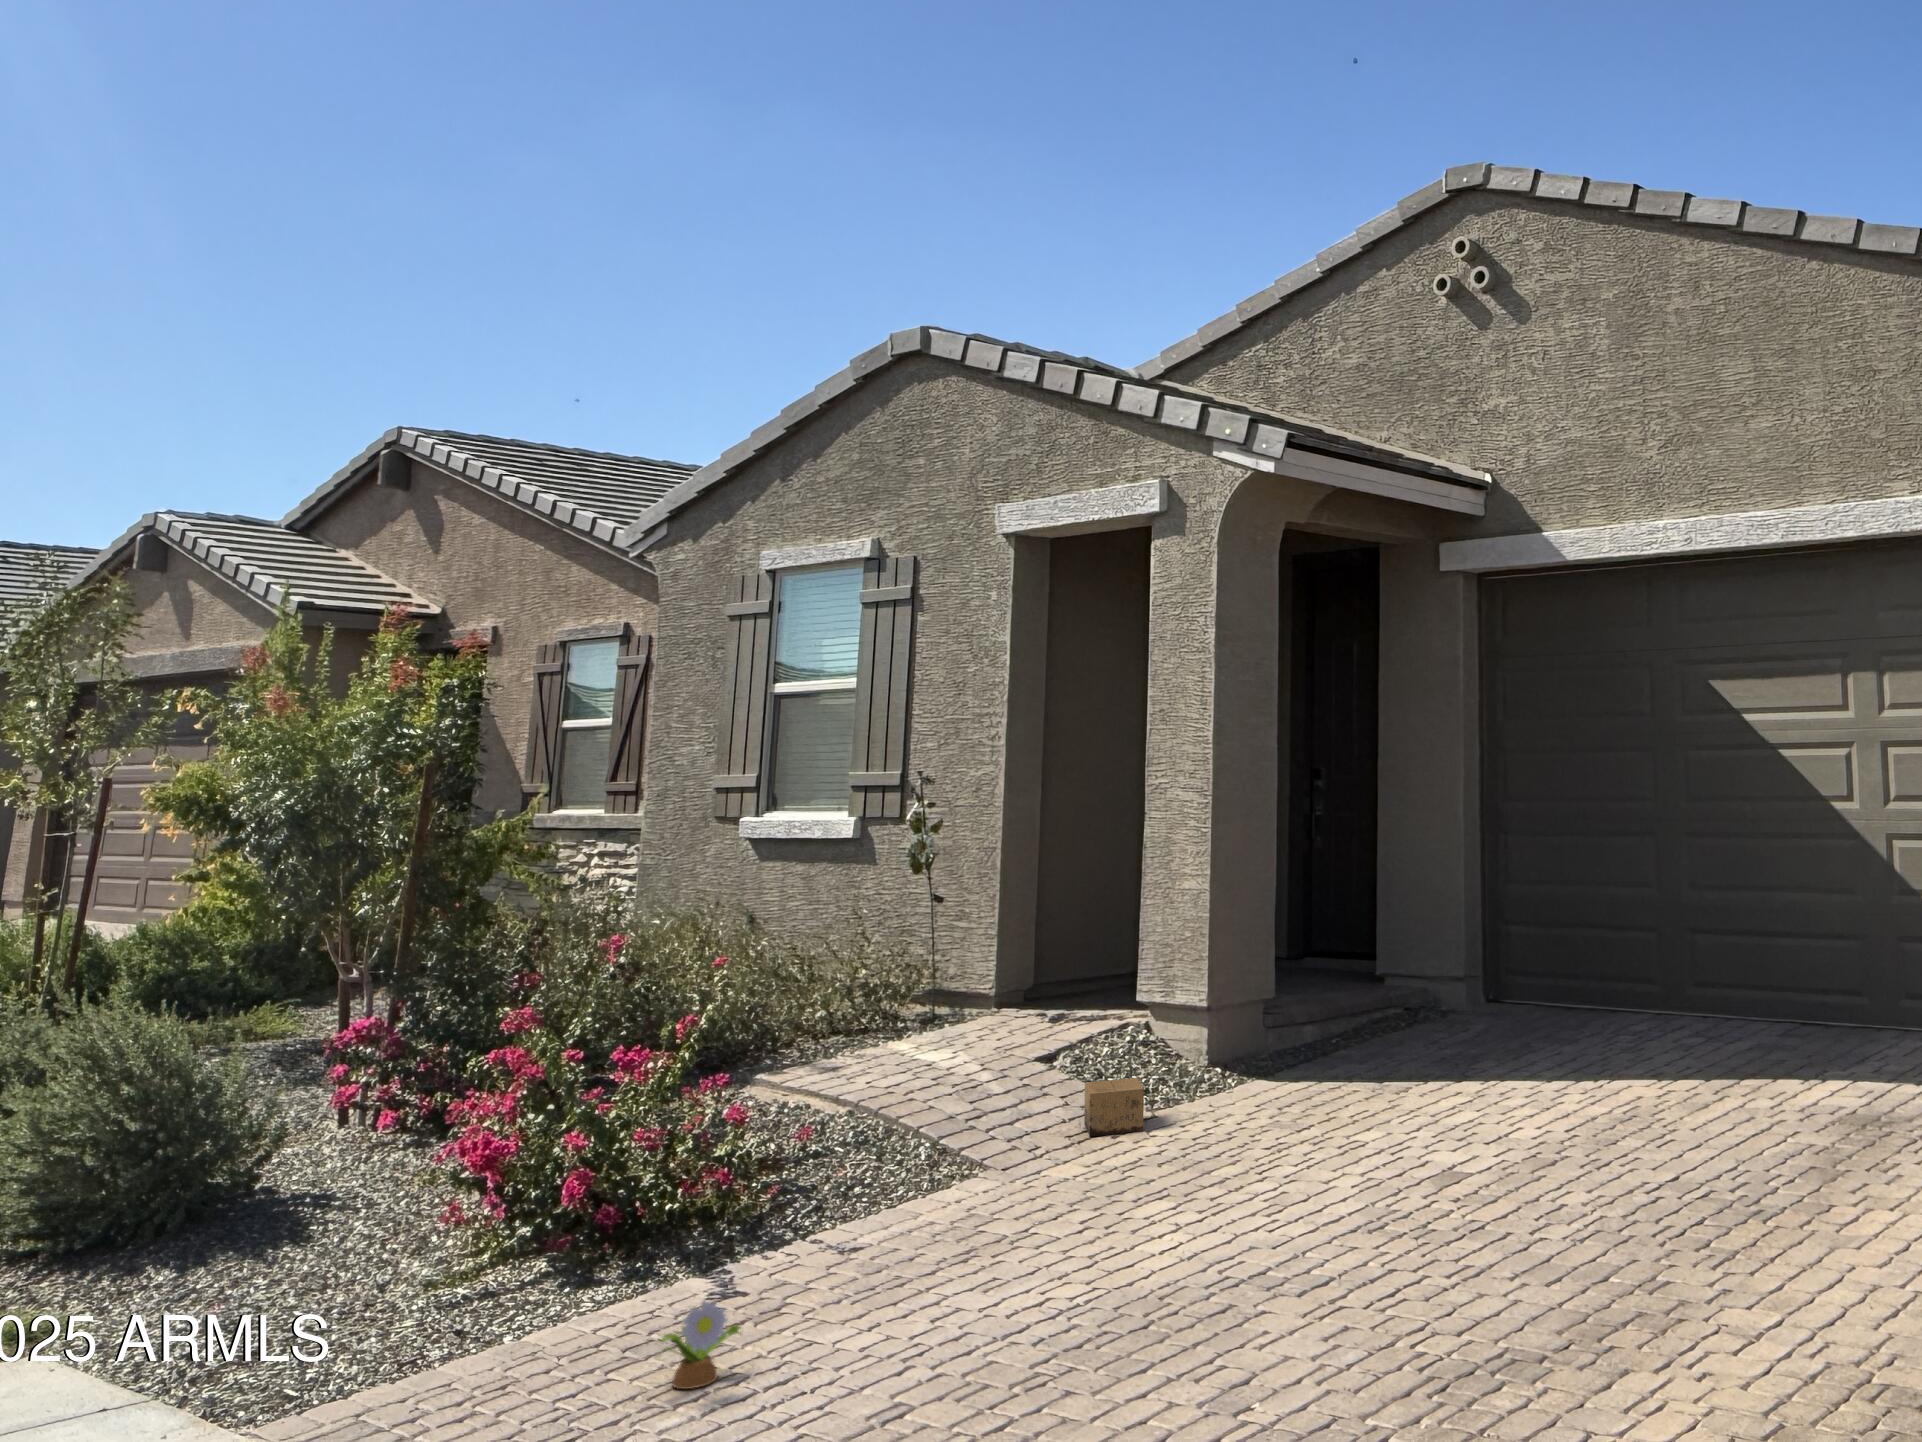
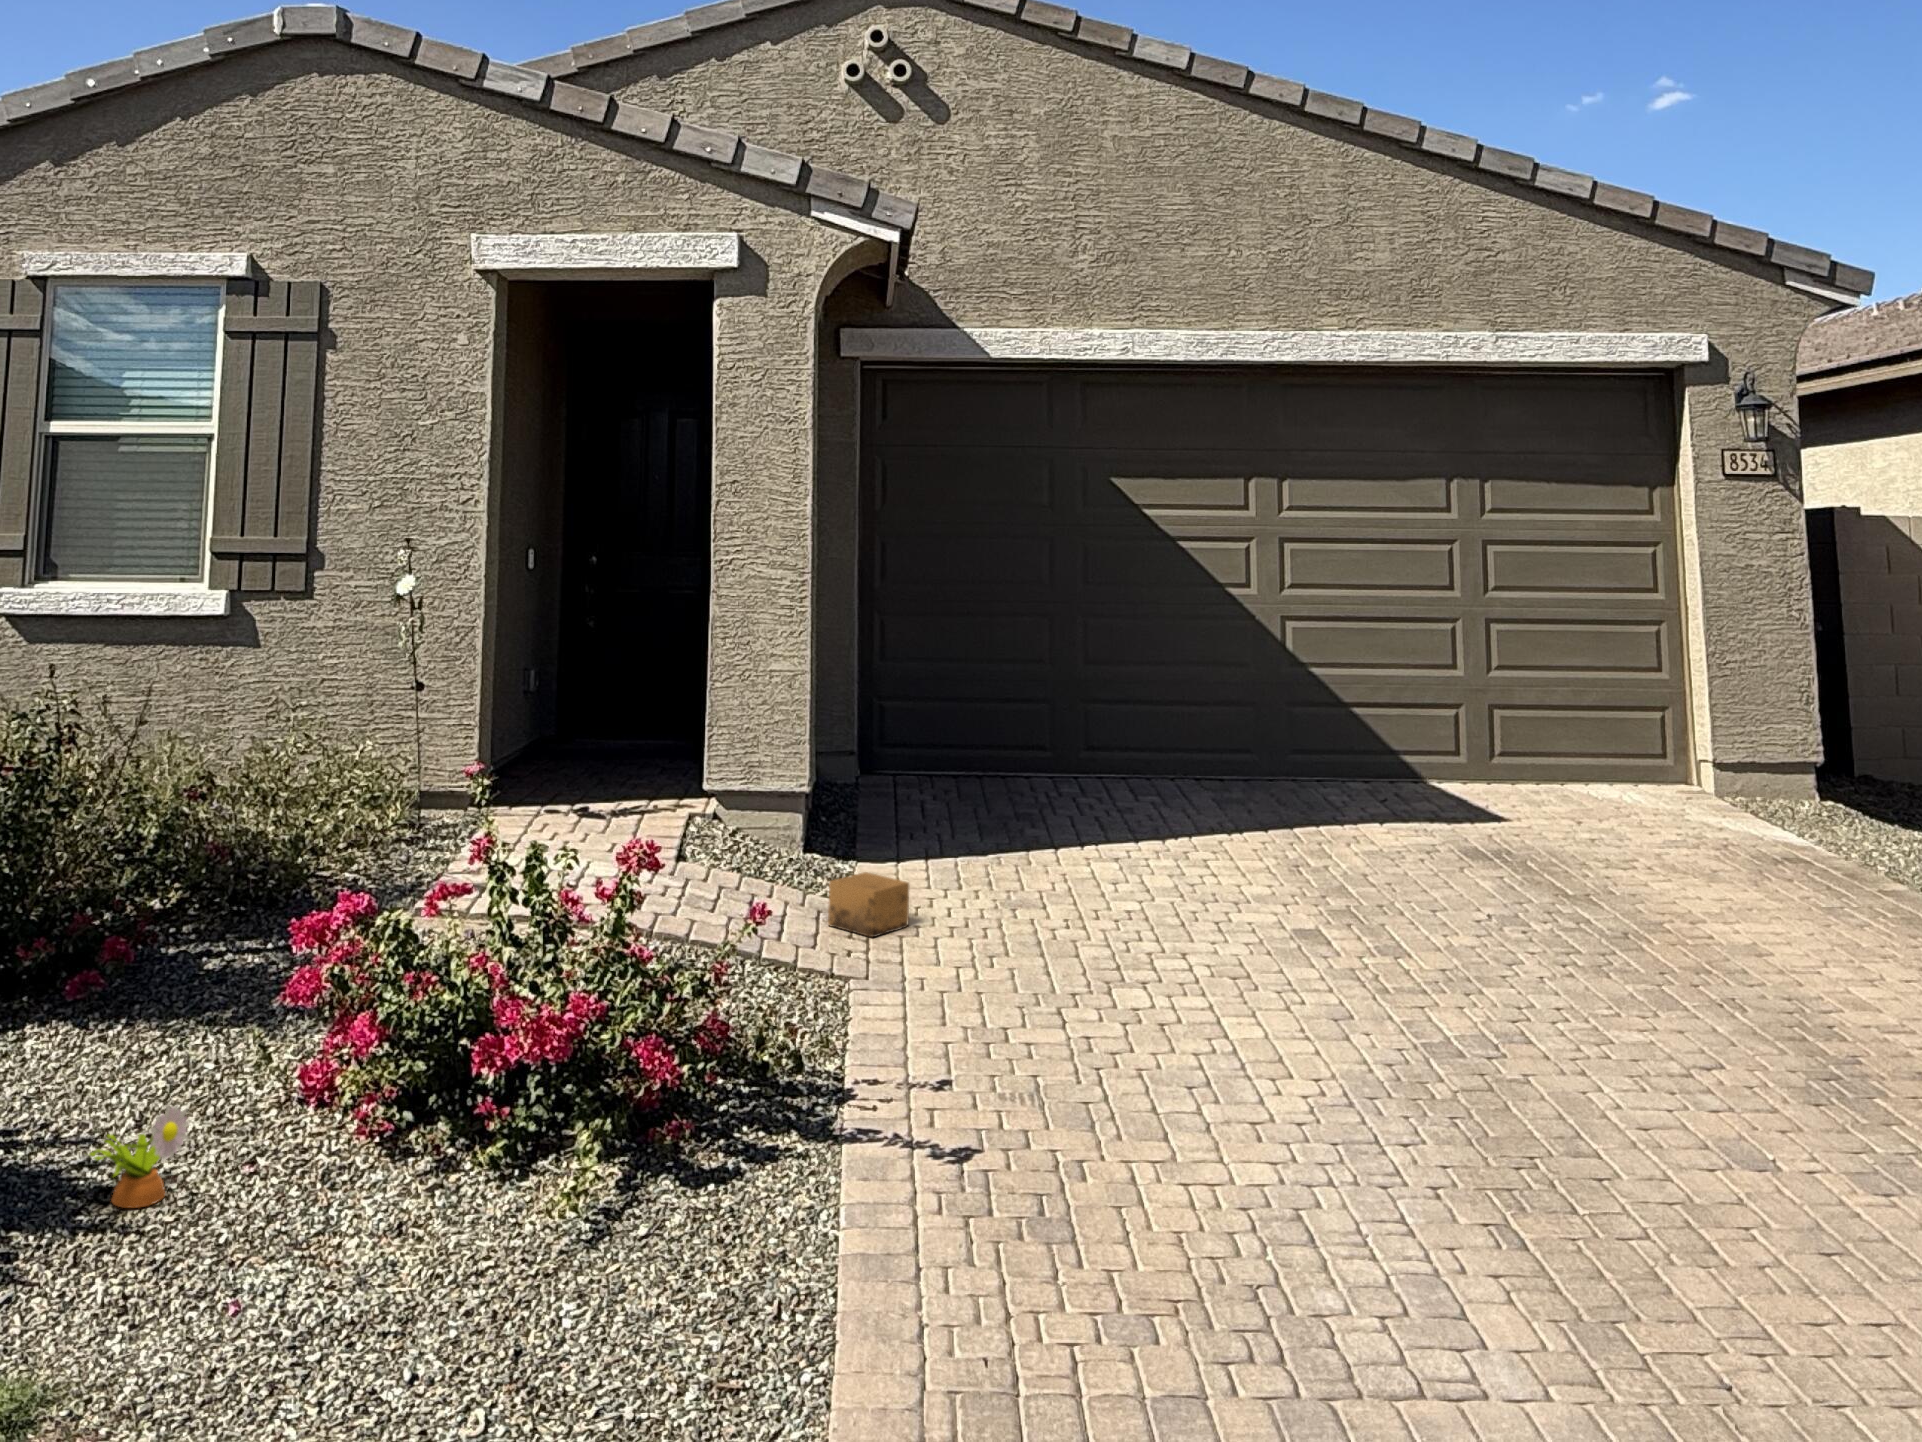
decorative plant: present [660,1301,740,1389] -> present [87,1104,189,1208]

